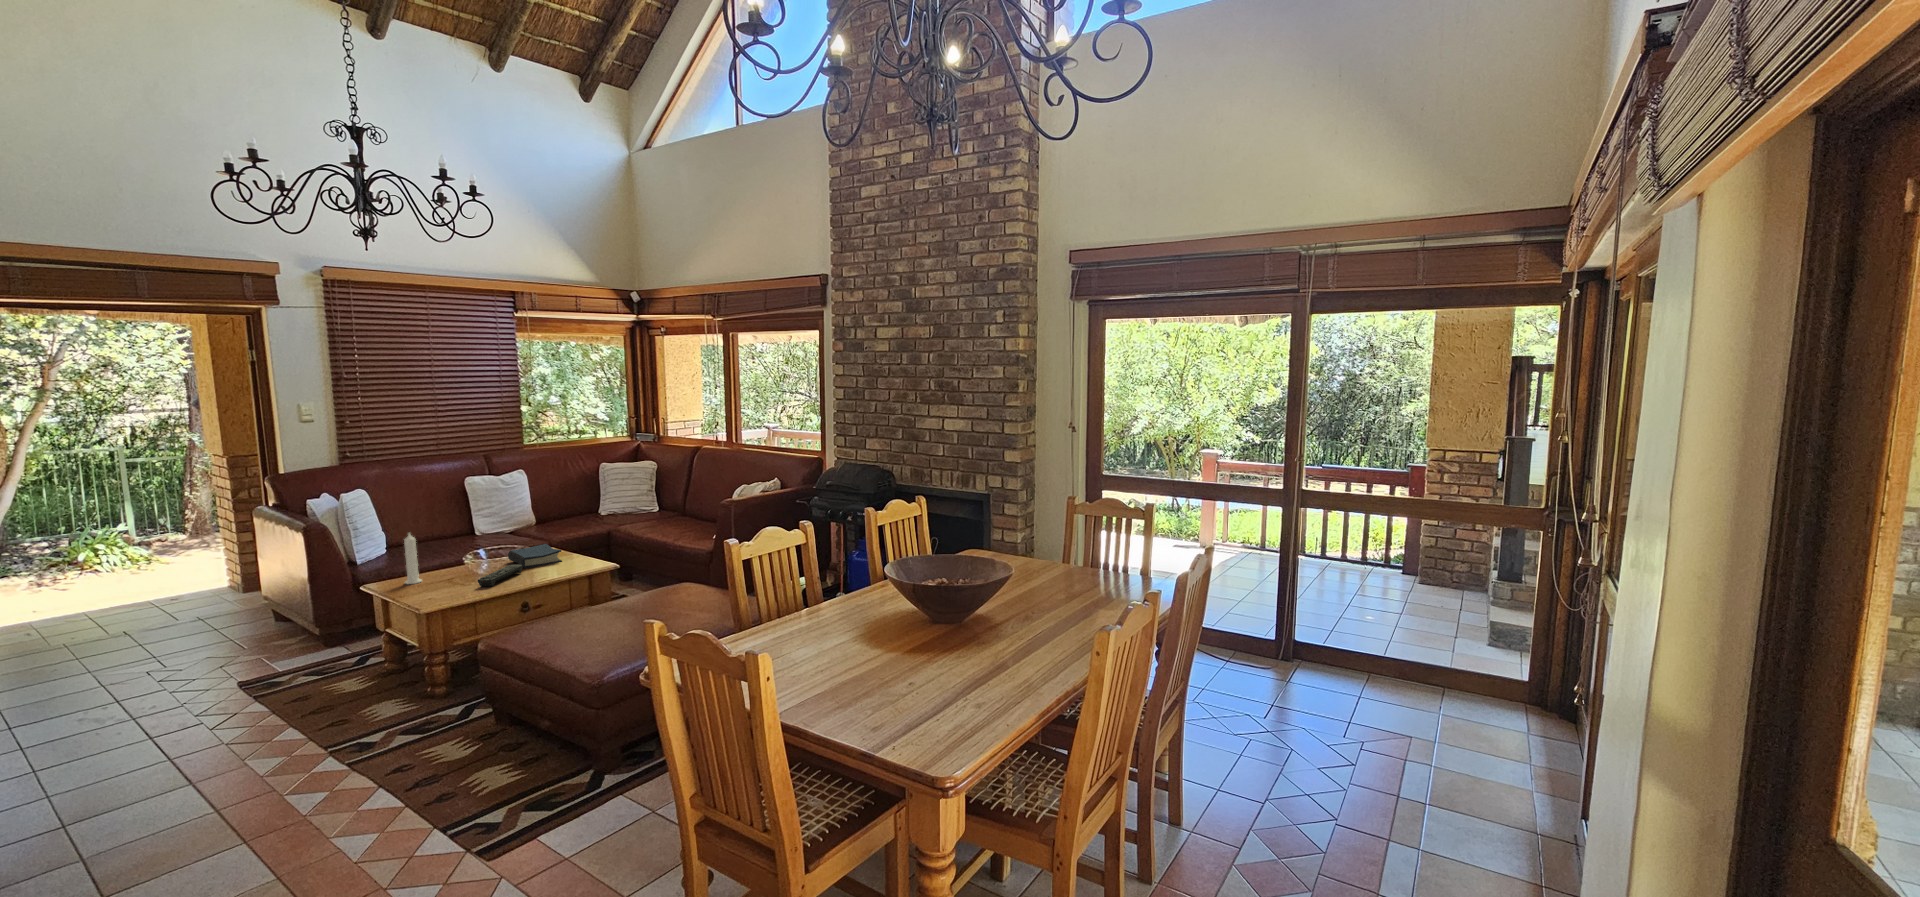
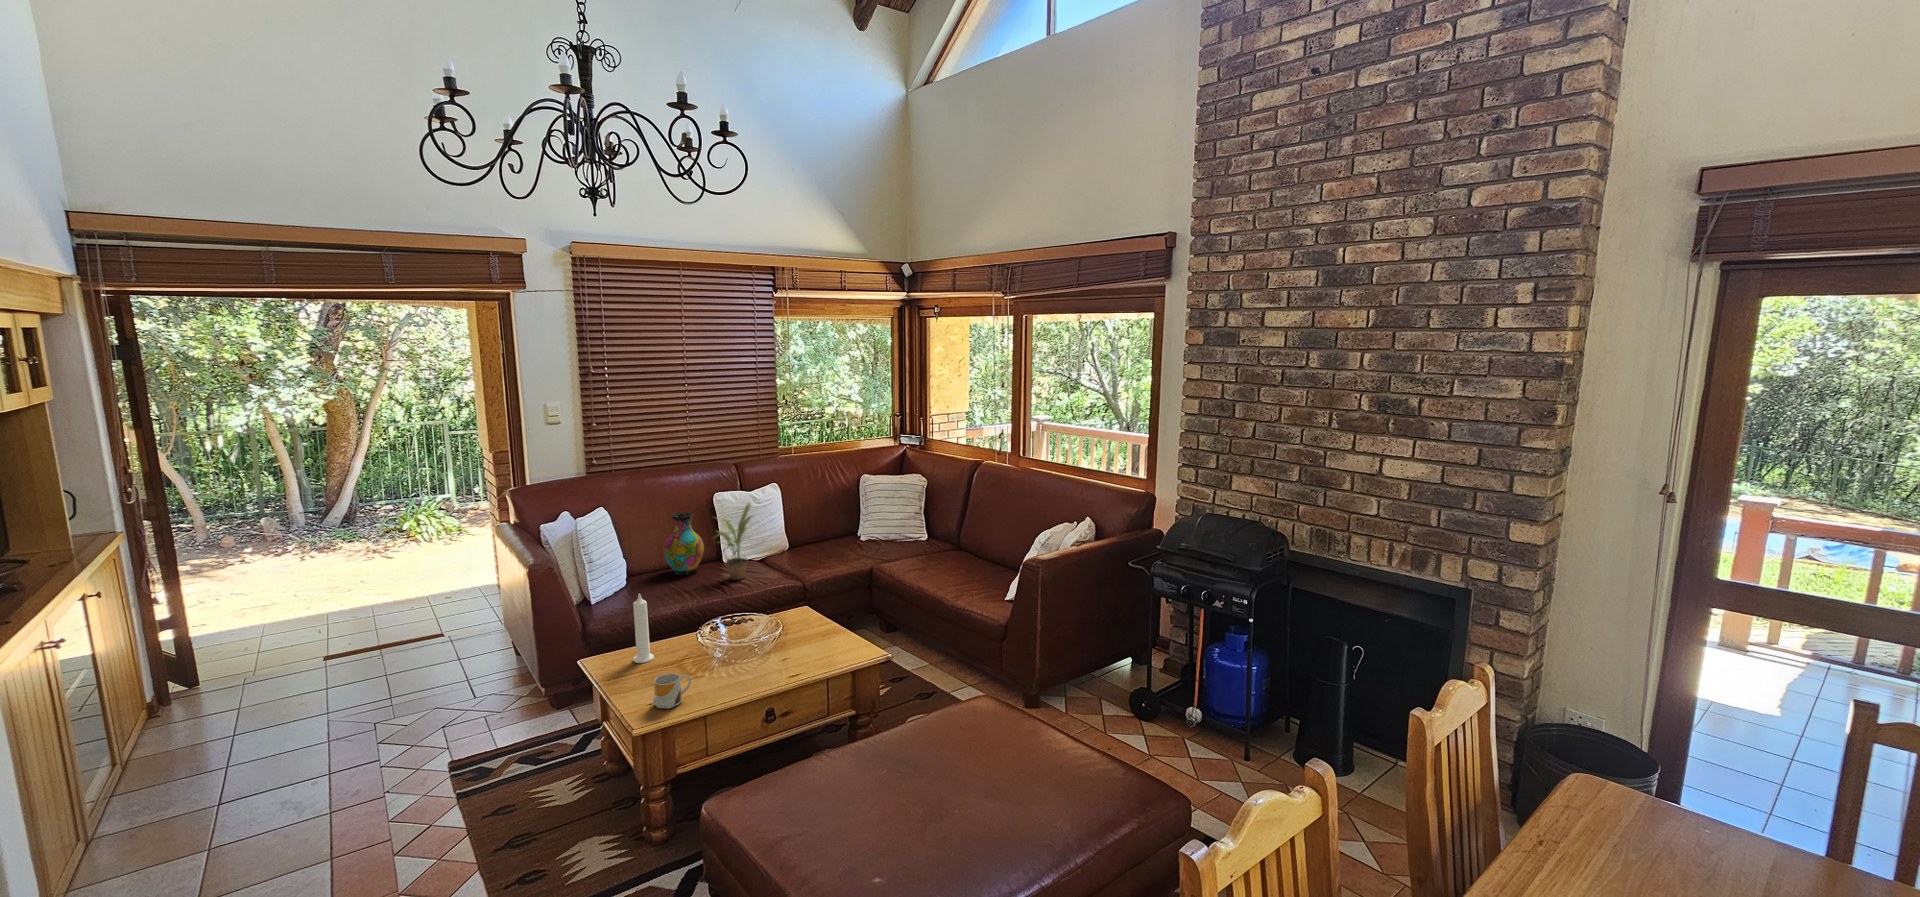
potted plant: none [464,480,511,541] -> present [717,503,753,580]
vase: none [419,492,457,542] -> present [663,512,704,574]
hardback book: present [508,544,562,569] -> none [758,605,823,648]
remote control: present [478,565,523,587] -> none [718,645,775,686]
mug: none [427,577,457,600] -> present [653,674,691,709]

